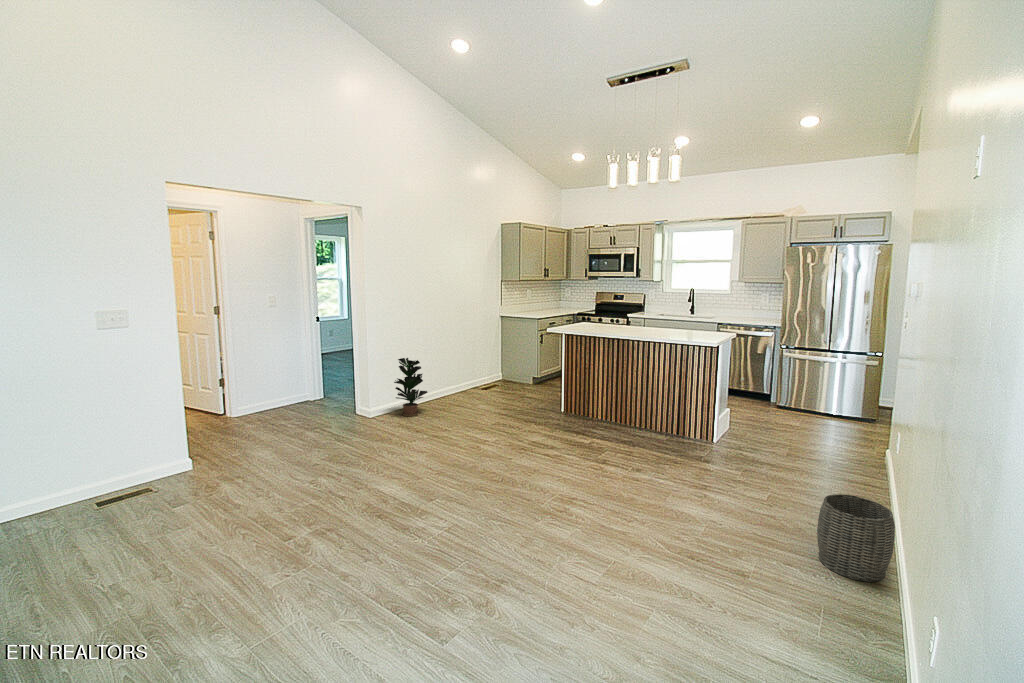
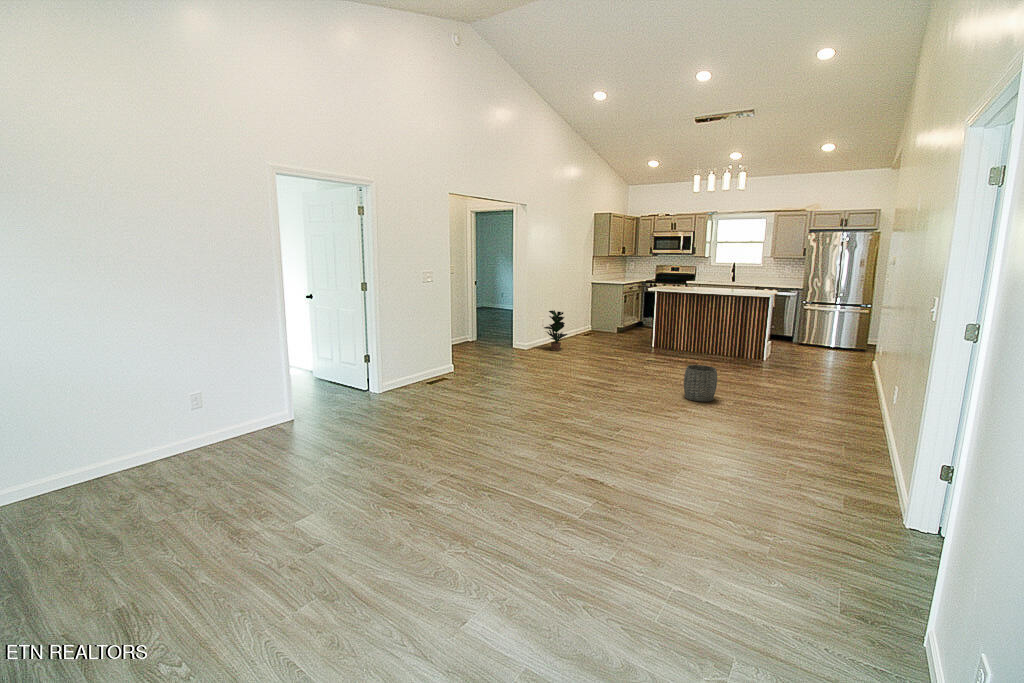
woven basket: present [817,494,895,582] -> present [684,365,717,402]

